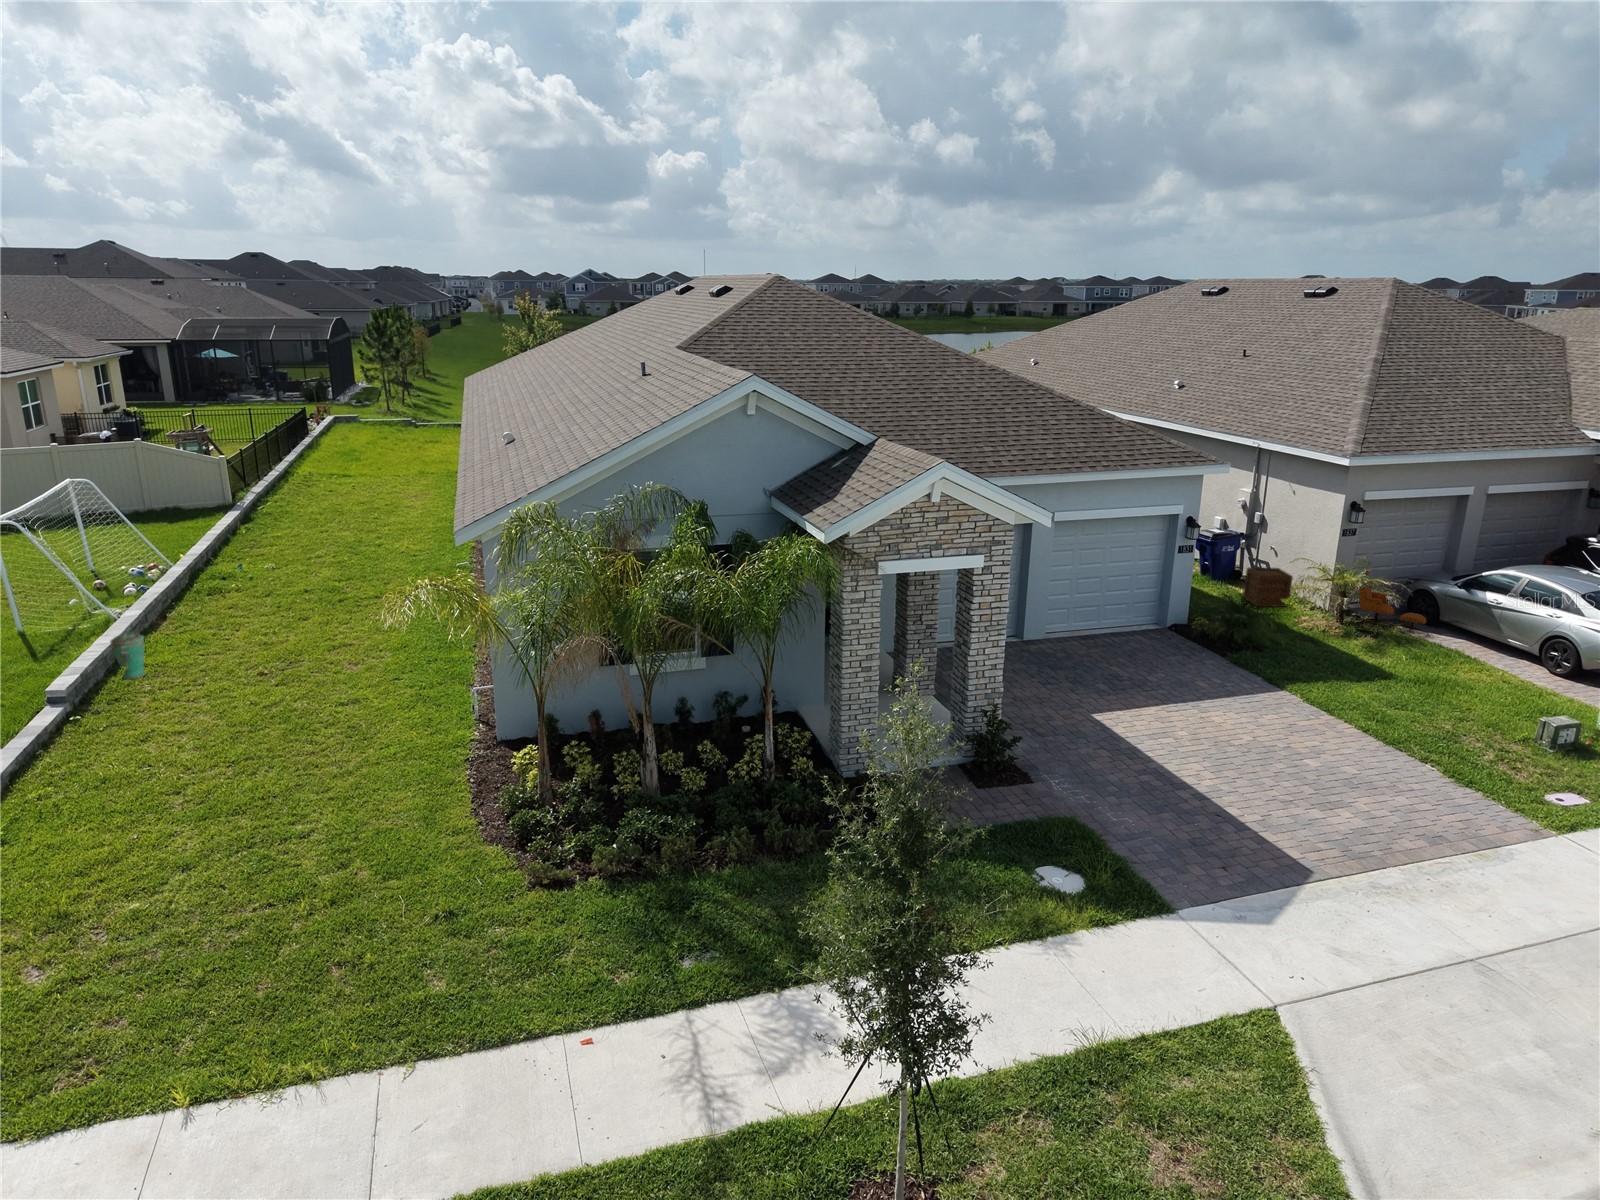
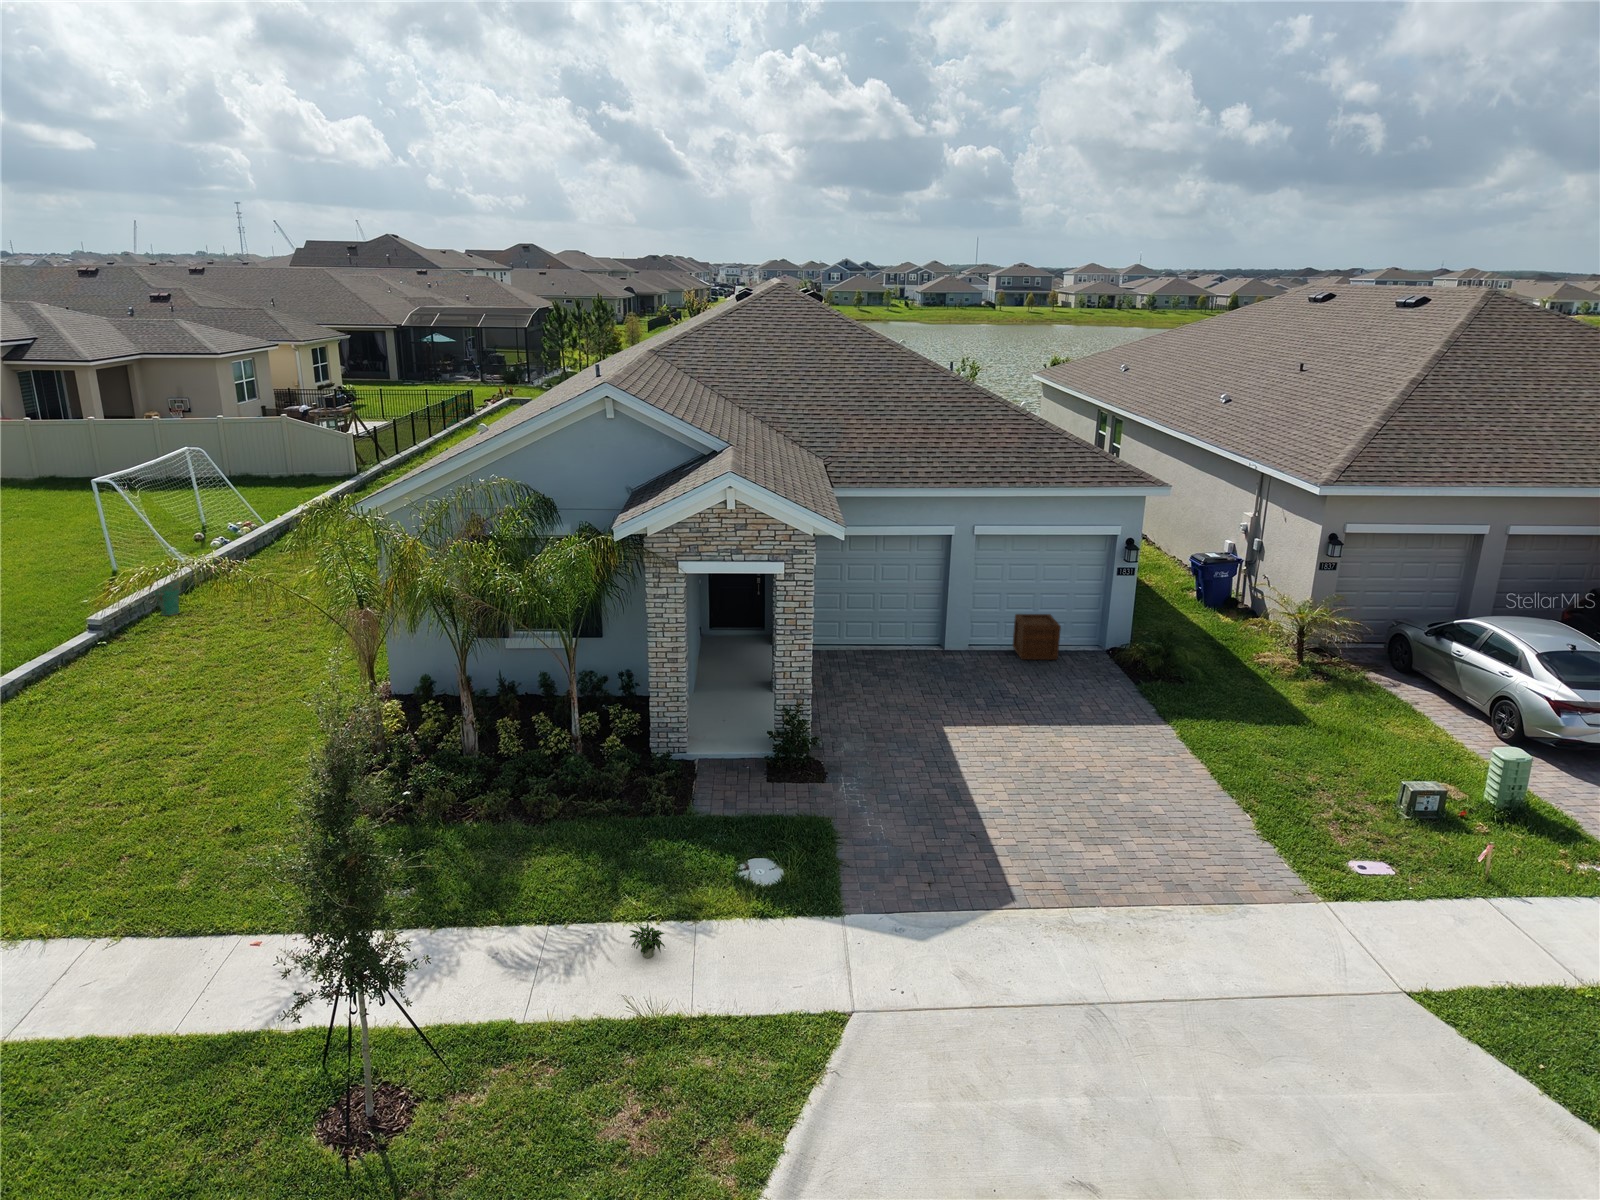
wooden crate: present [1243,567,1293,607] -> present [1013,614,1061,660]
lounge chair: present [1357,570,1426,632] -> none [1333,606,1403,681]
potted plant: none [1002,948,1056,986] -> present [630,923,665,958]

